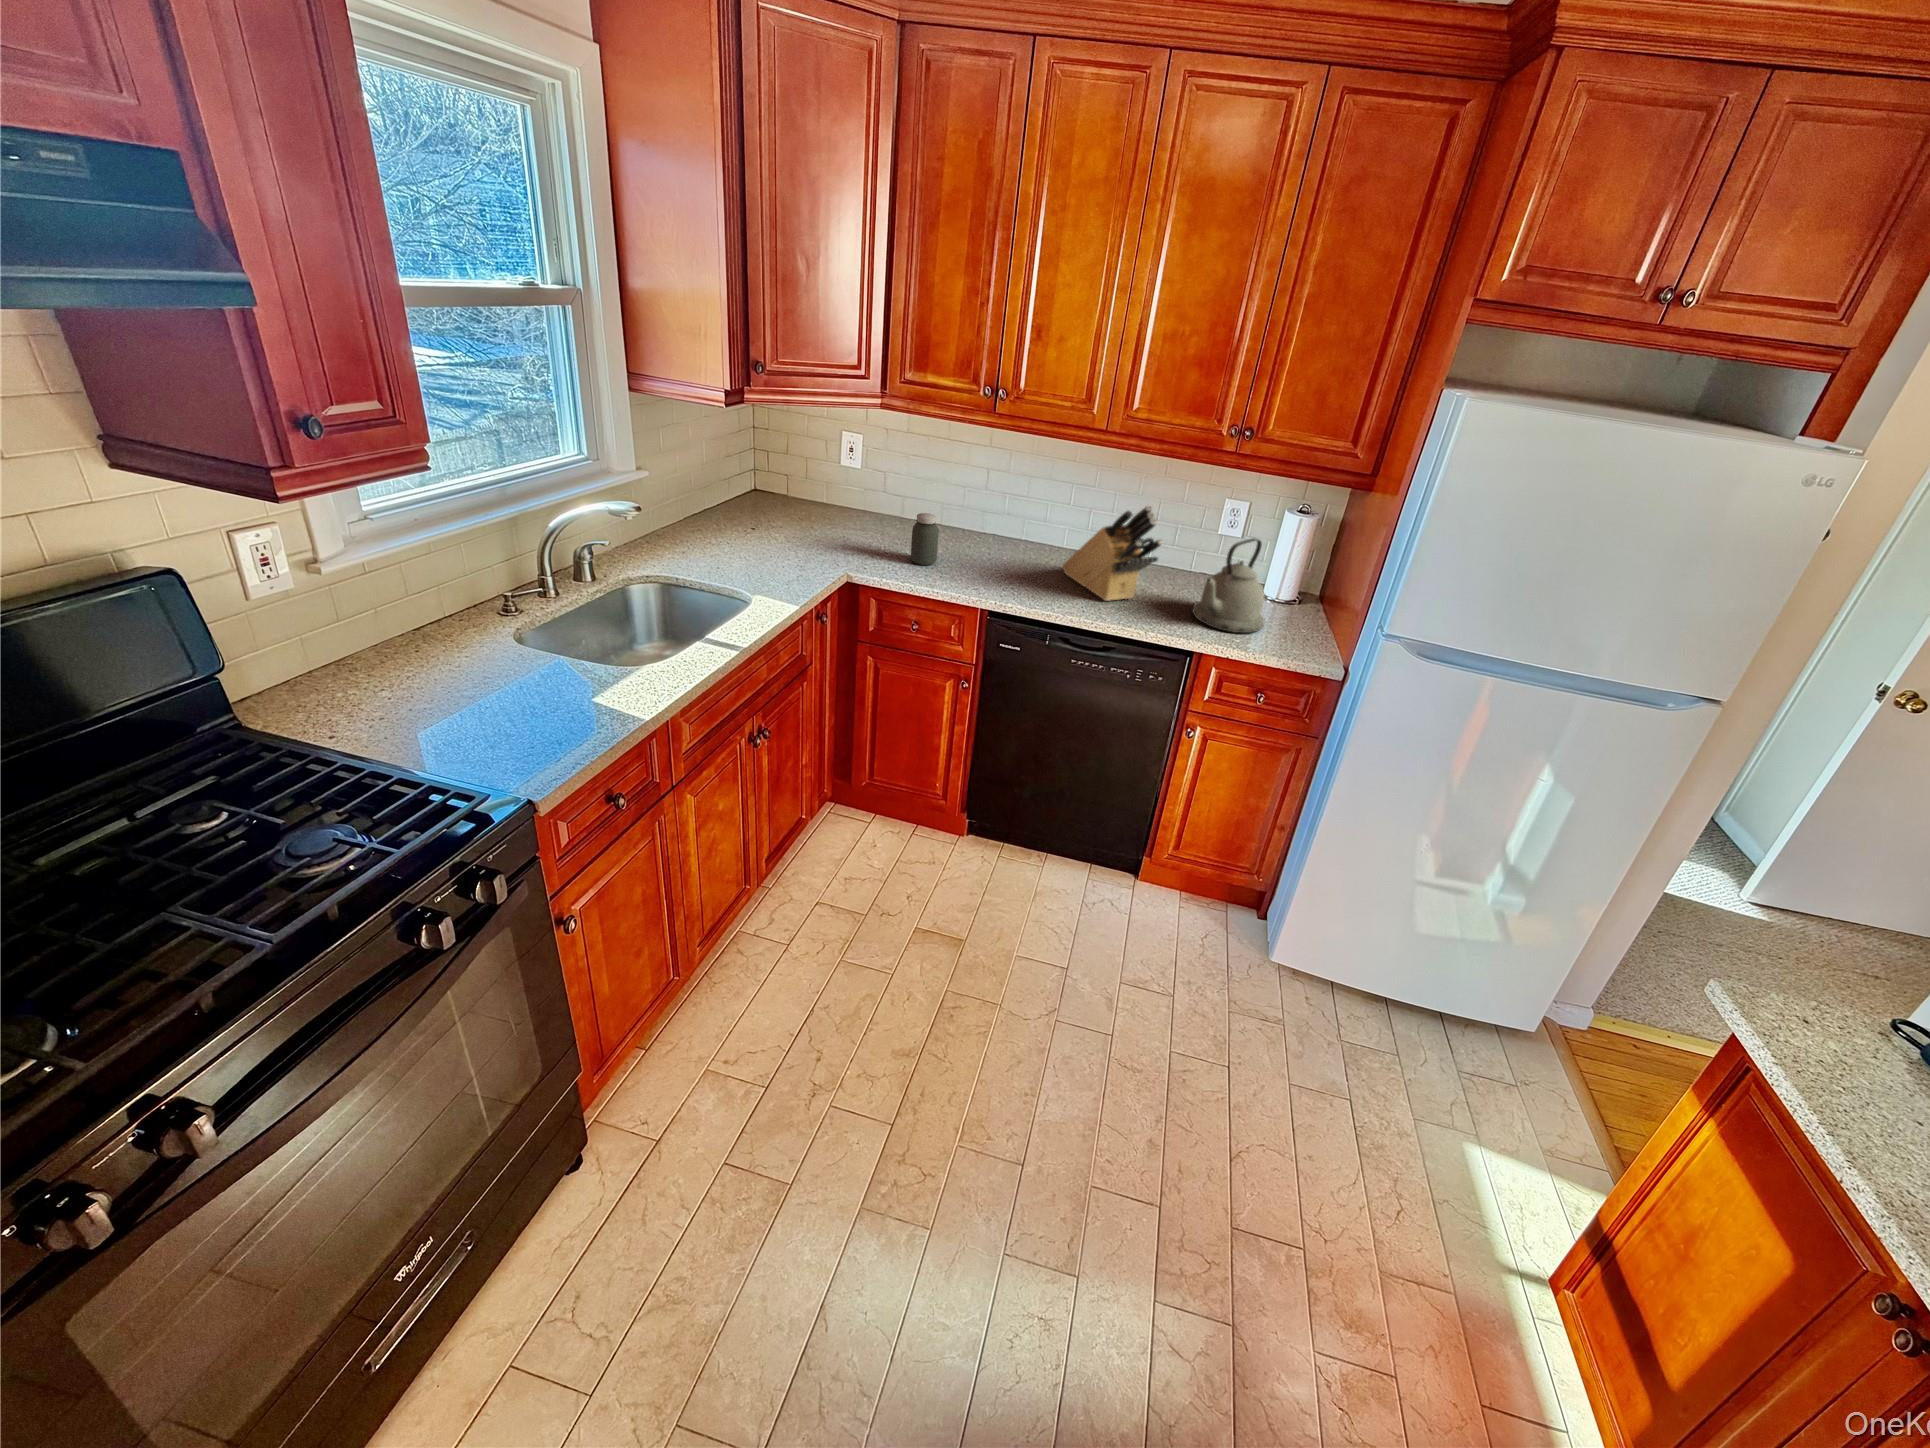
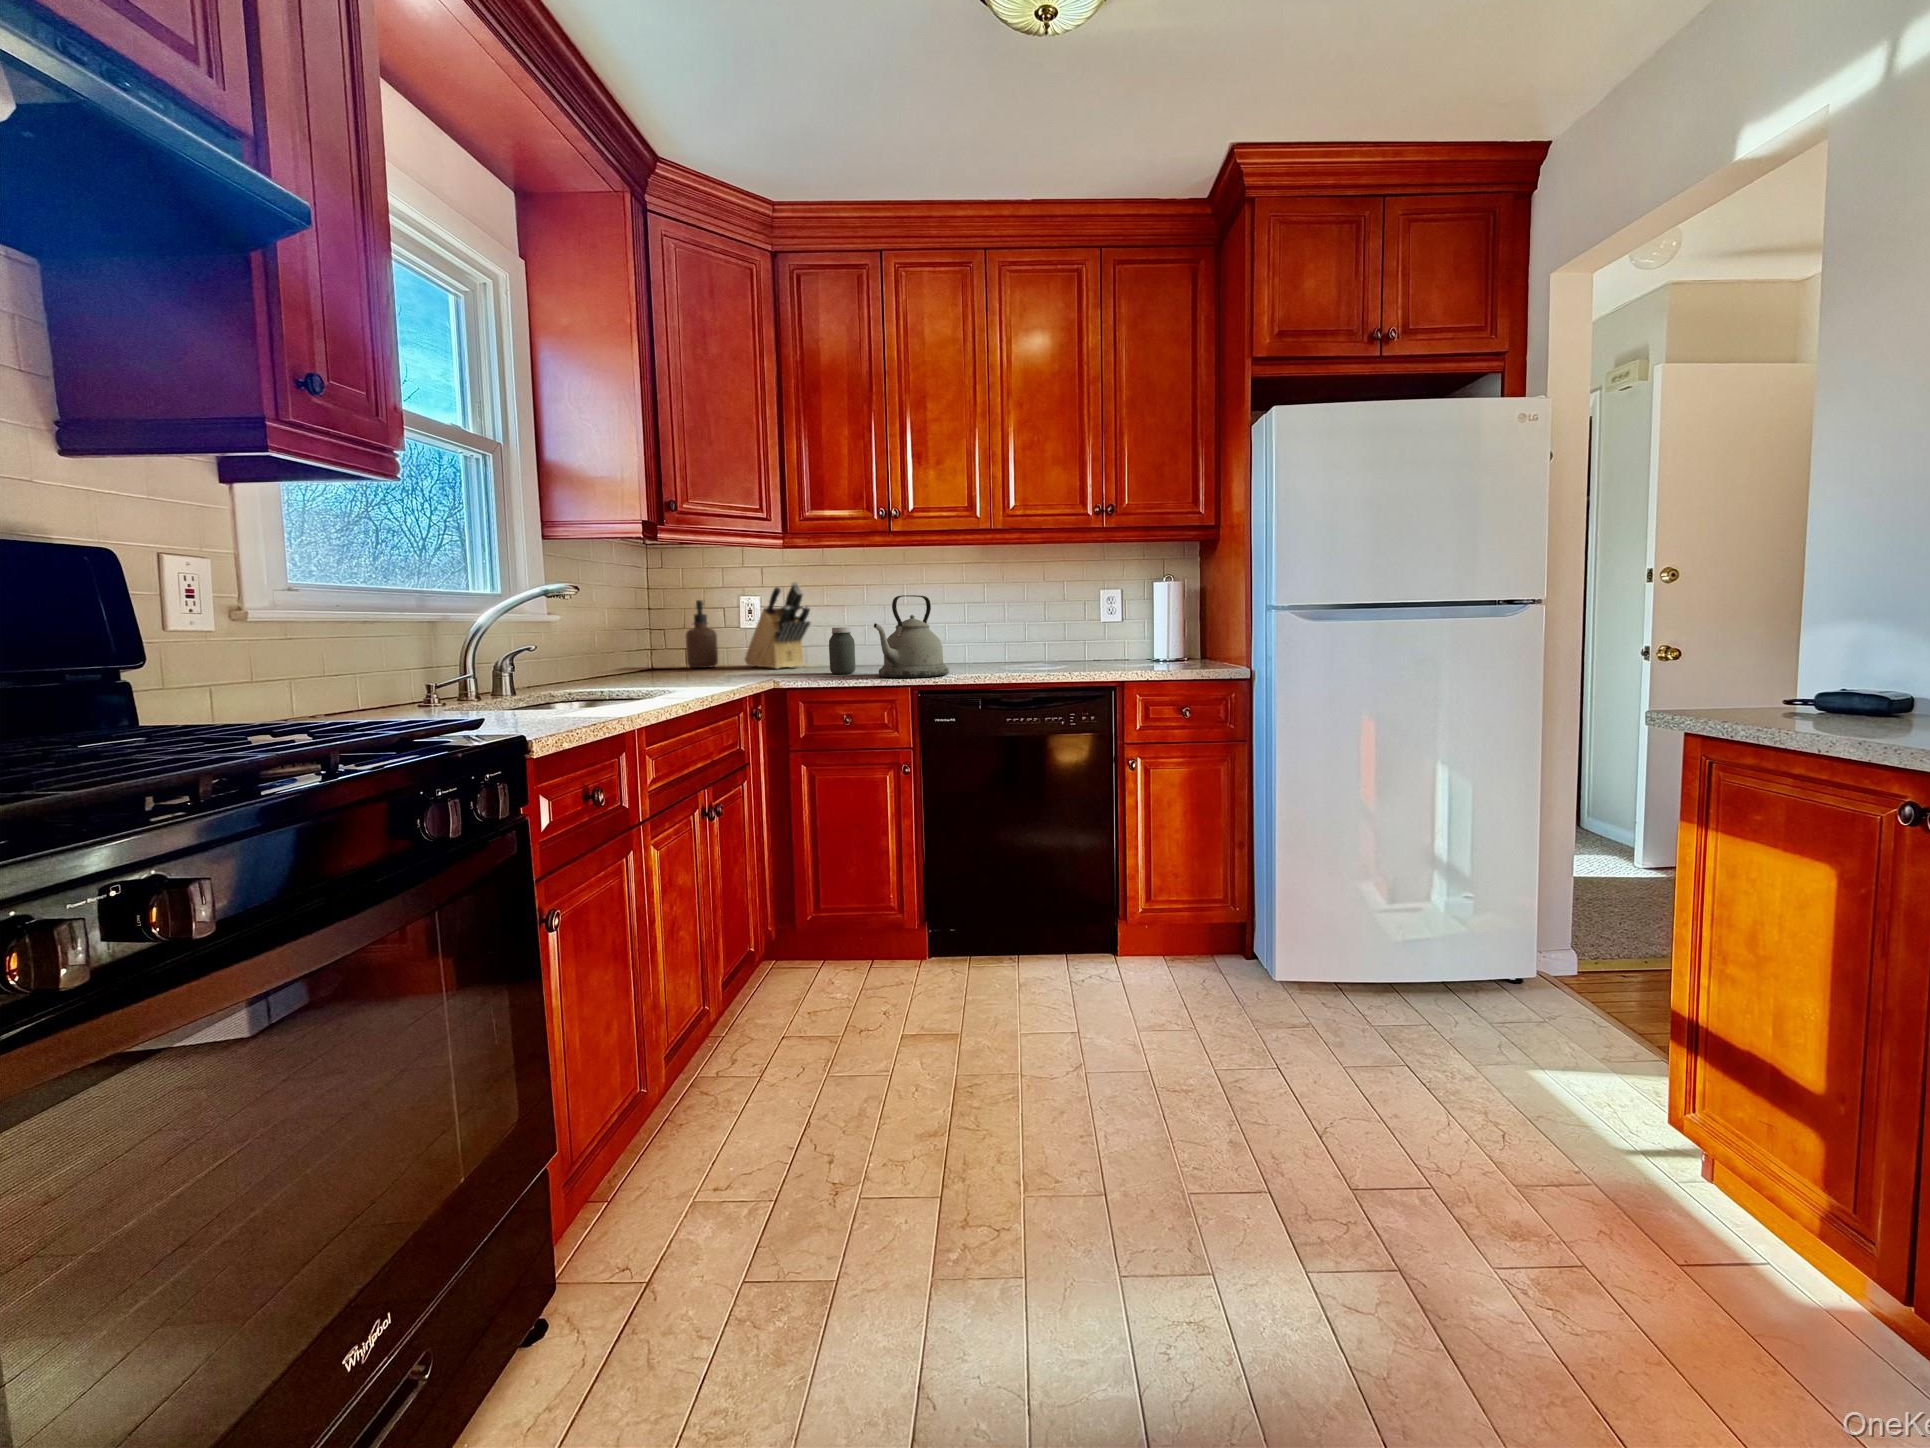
soap dispenser: none [786,431,817,504] -> present [685,600,718,668]
knife block: present [1063,505,1162,601] -> present [745,582,810,669]
kettle: present [1192,538,1265,633] -> present [874,595,949,678]

